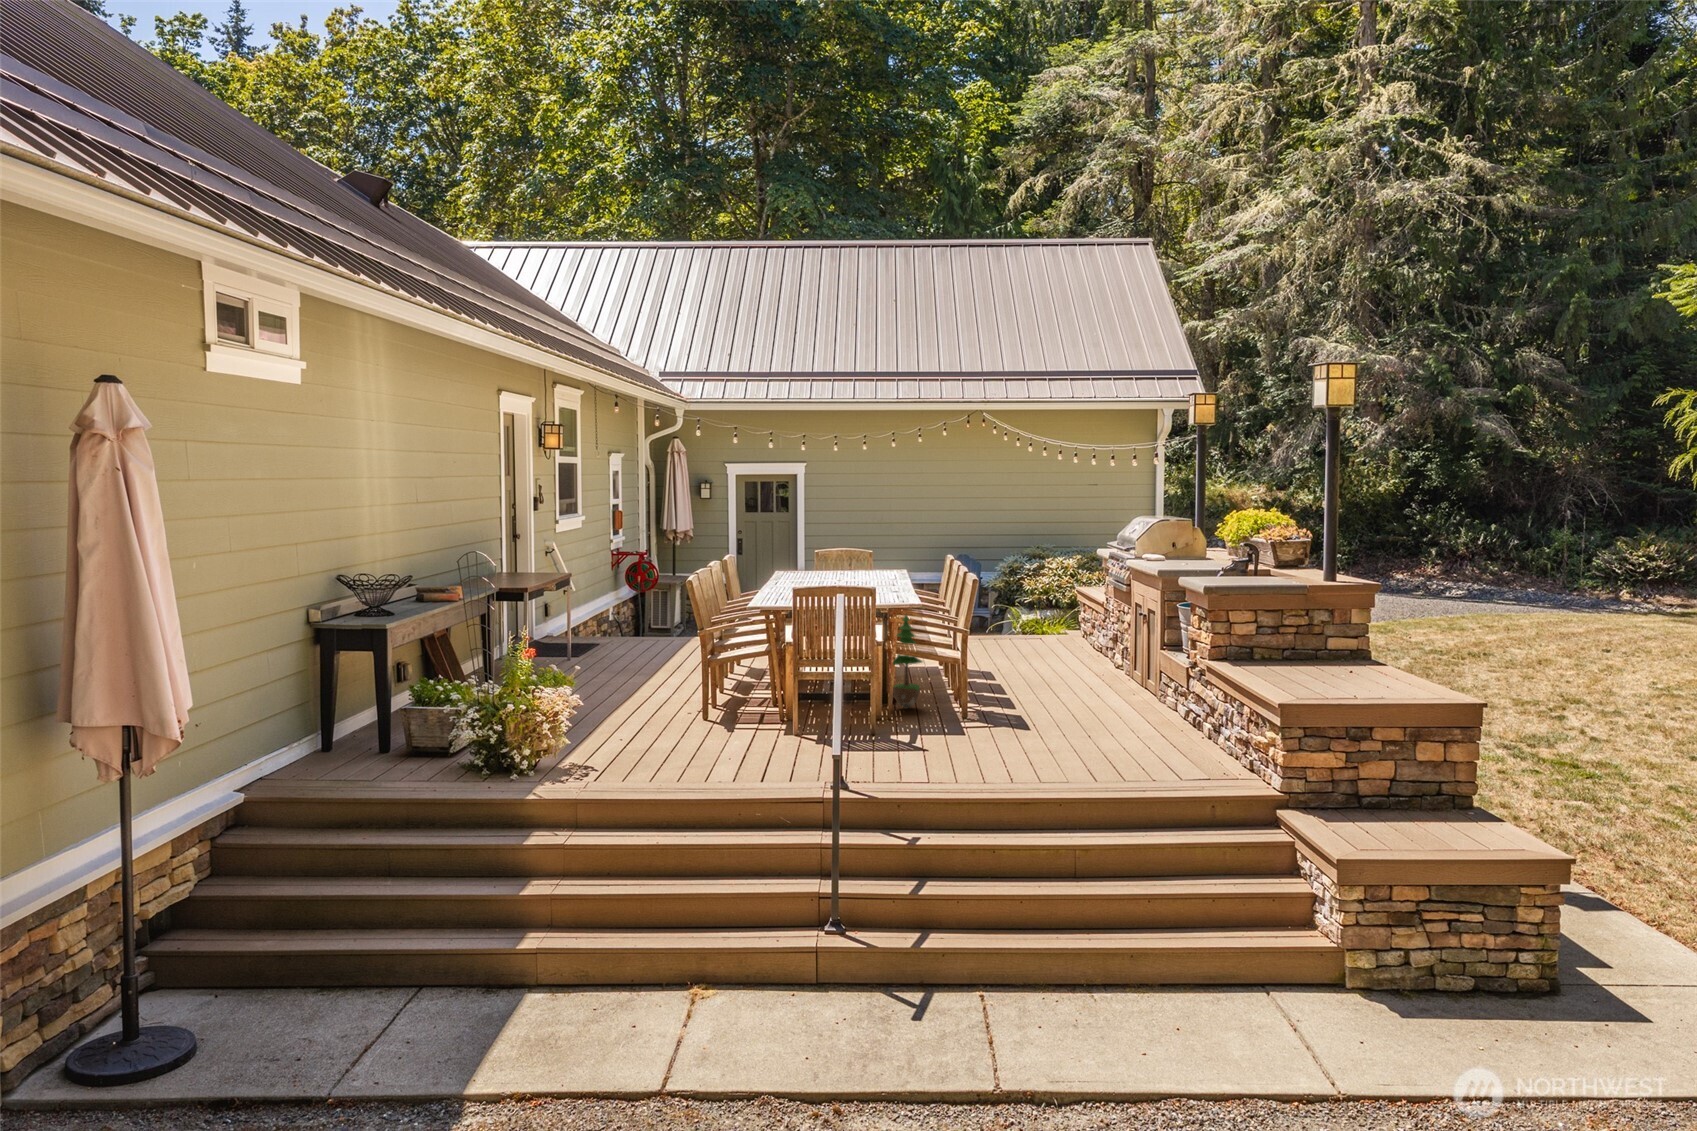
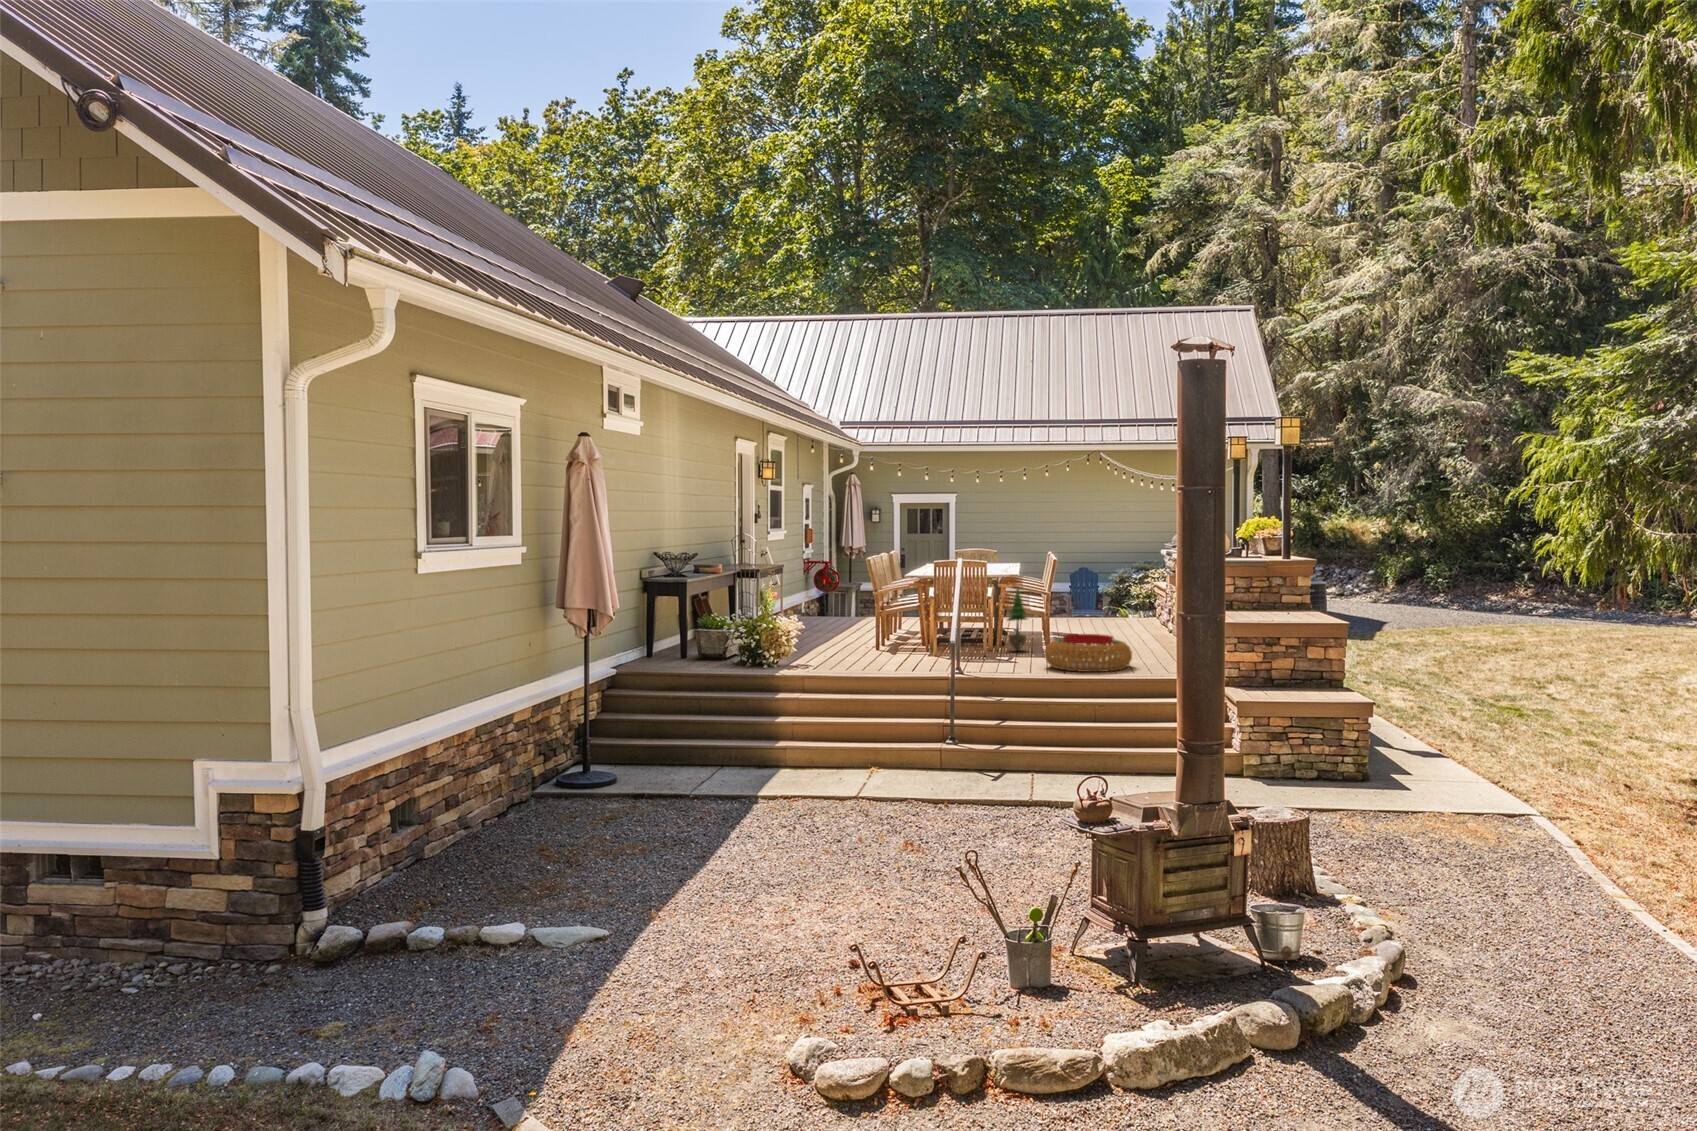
pouf: none [961,702,1105,776] -> present [1045,634,1132,672]

